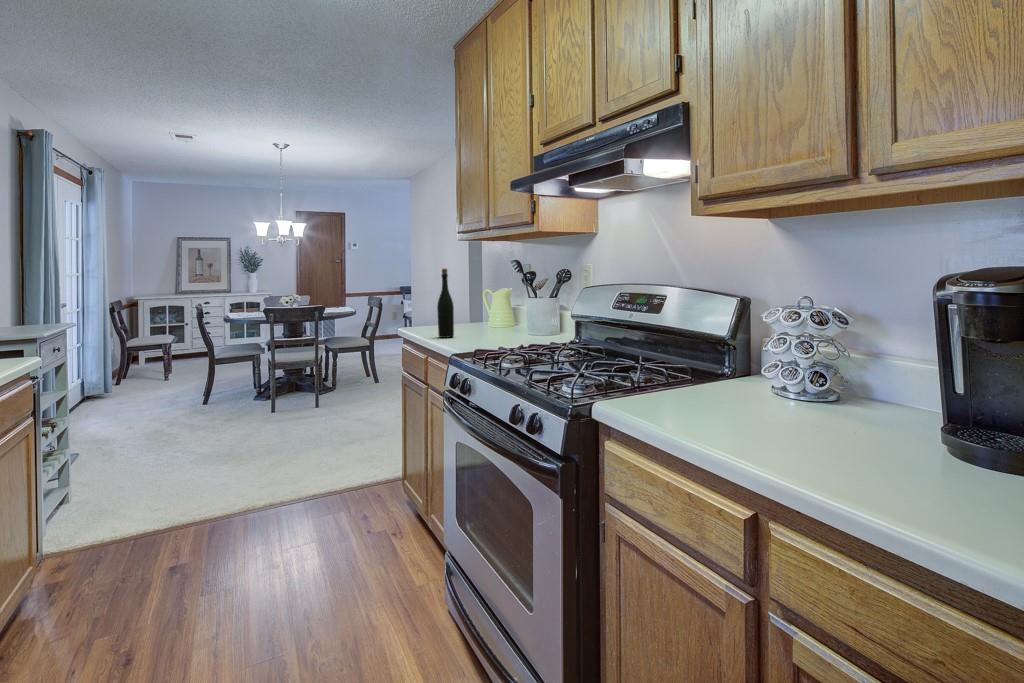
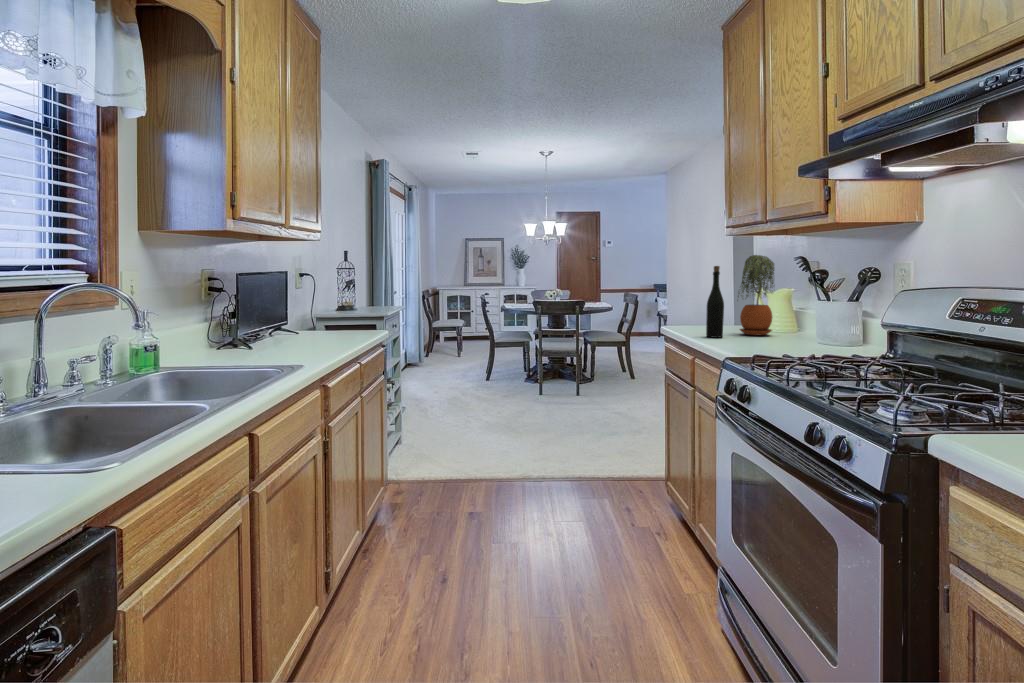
potted plant: none [466,258,498,334] -> present [738,255,774,335]

